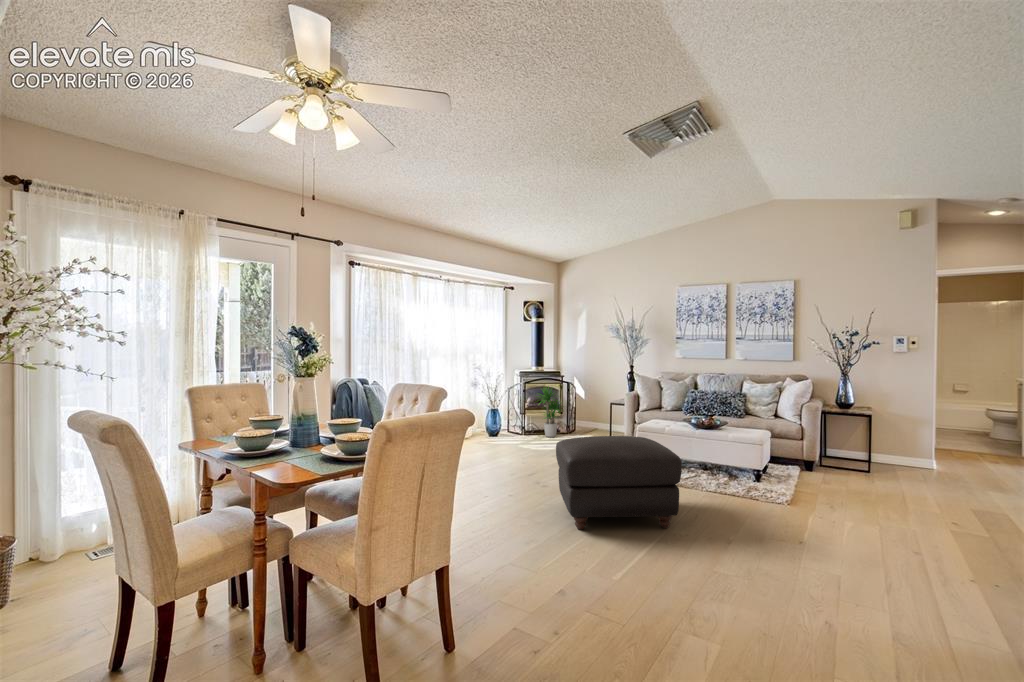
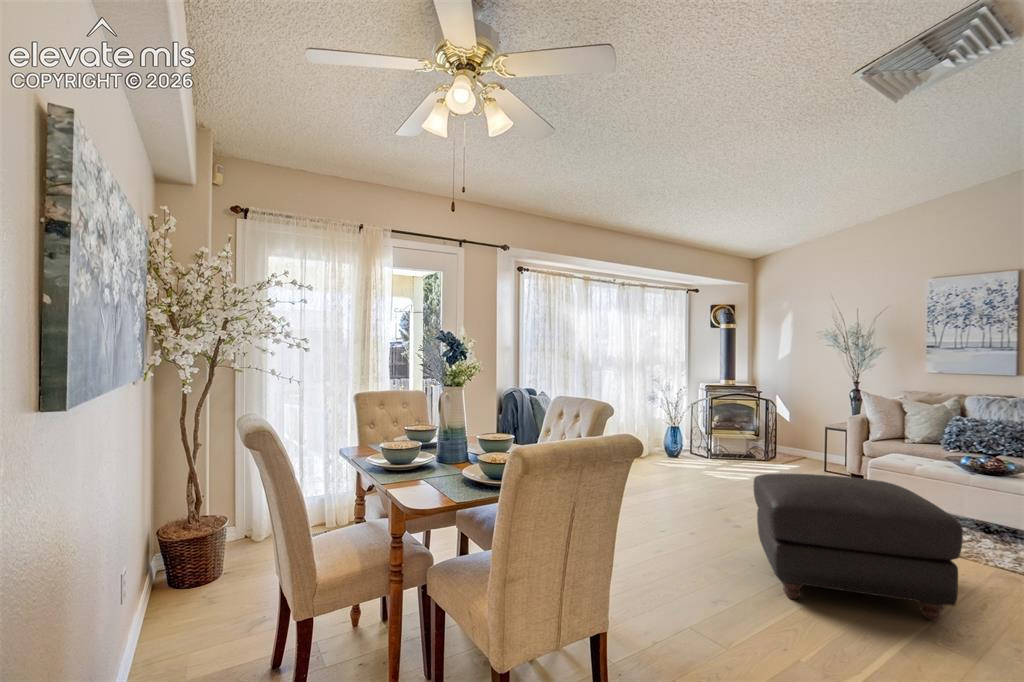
potted plant: present [539,387,562,437] -> none [721,400,765,463]

